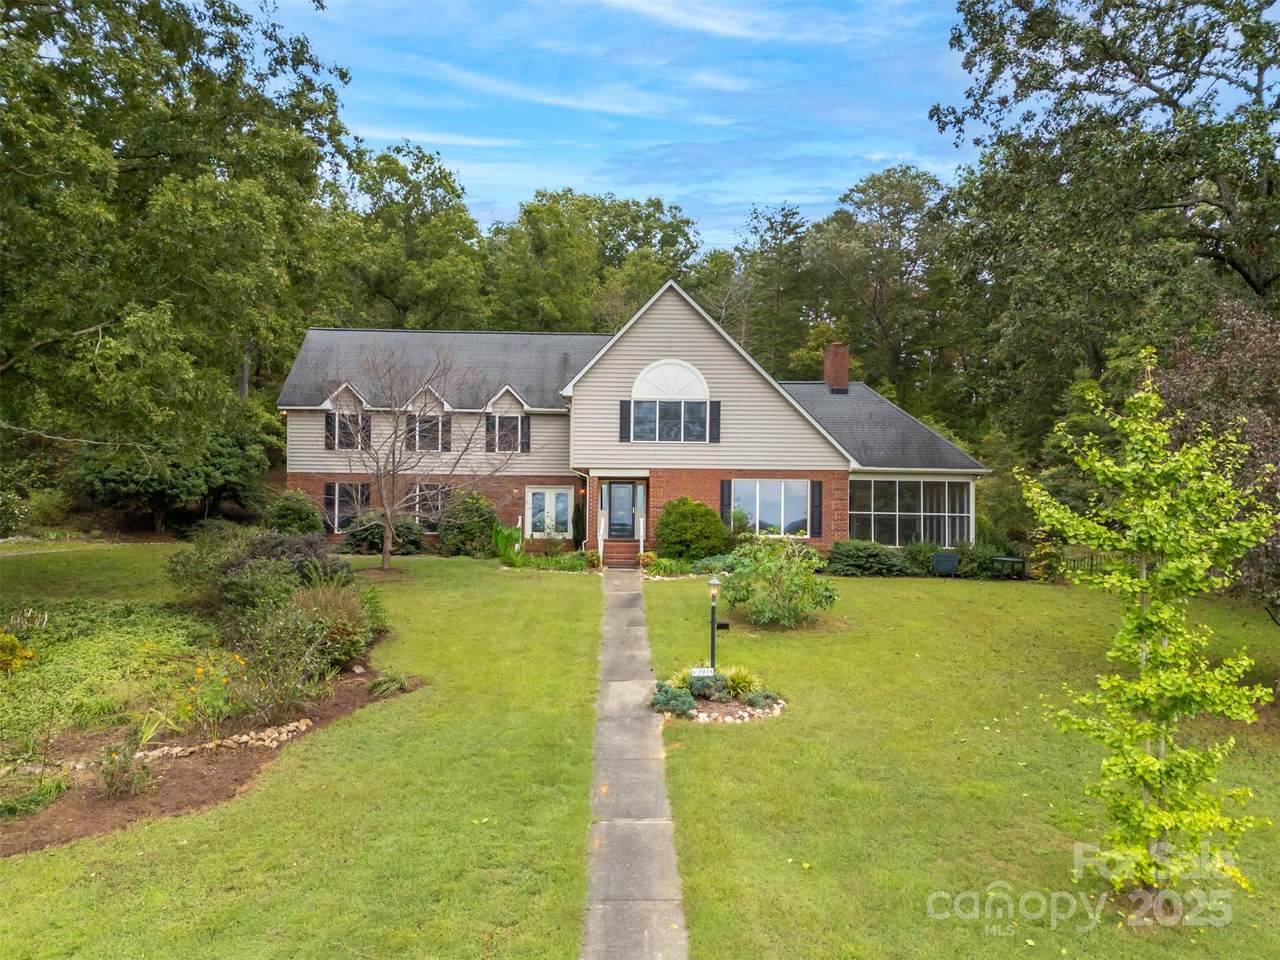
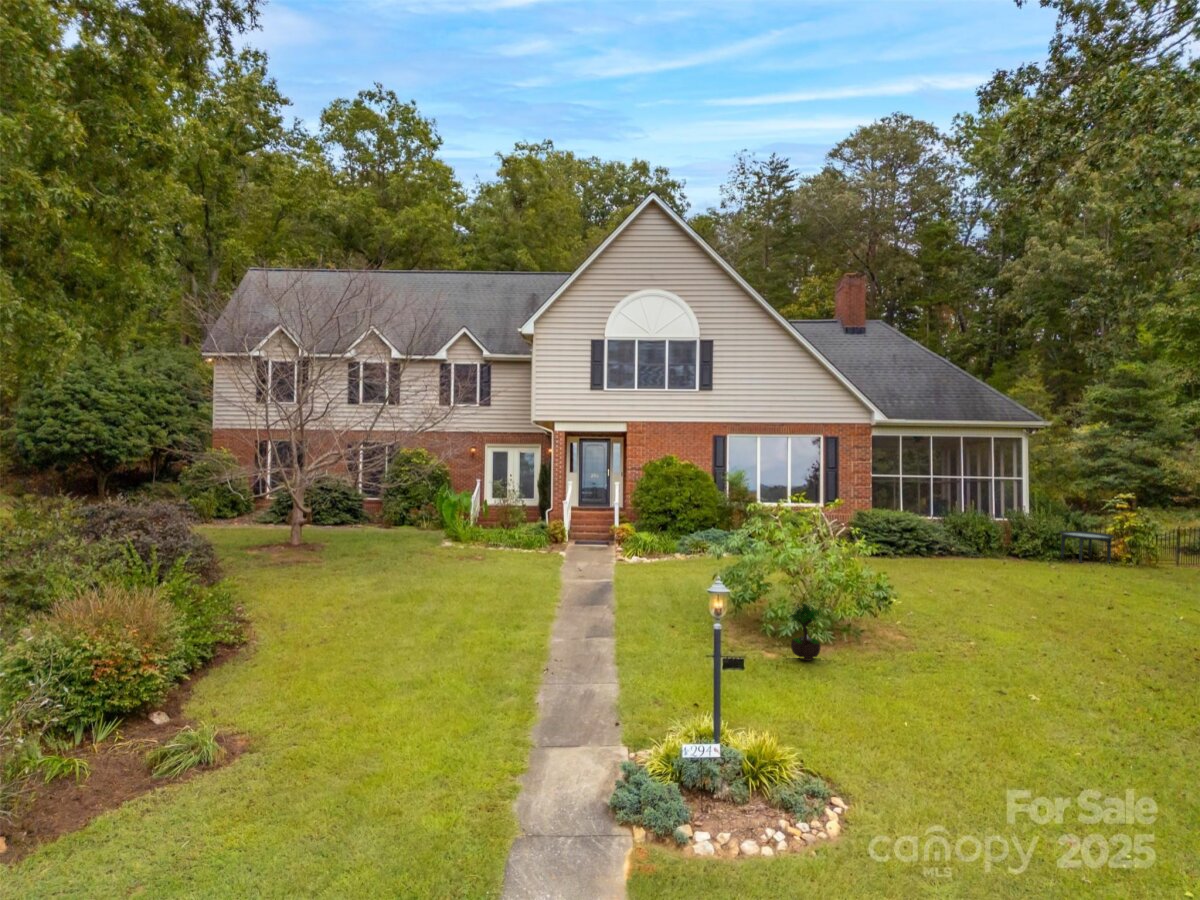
armchair: present [932,553,959,575] -> none [986,526,1022,559]
potted tree: none [757,591,782,633] -> present [789,601,821,661]

